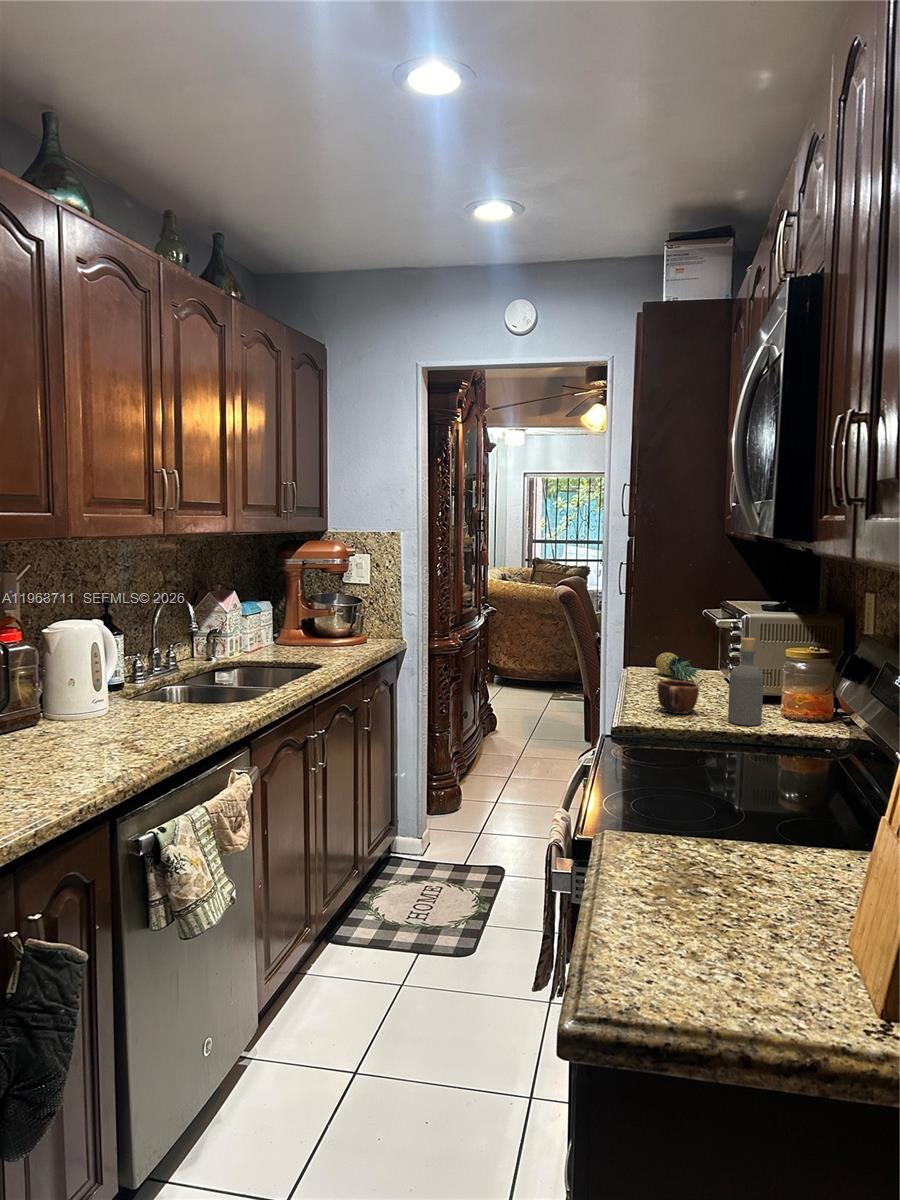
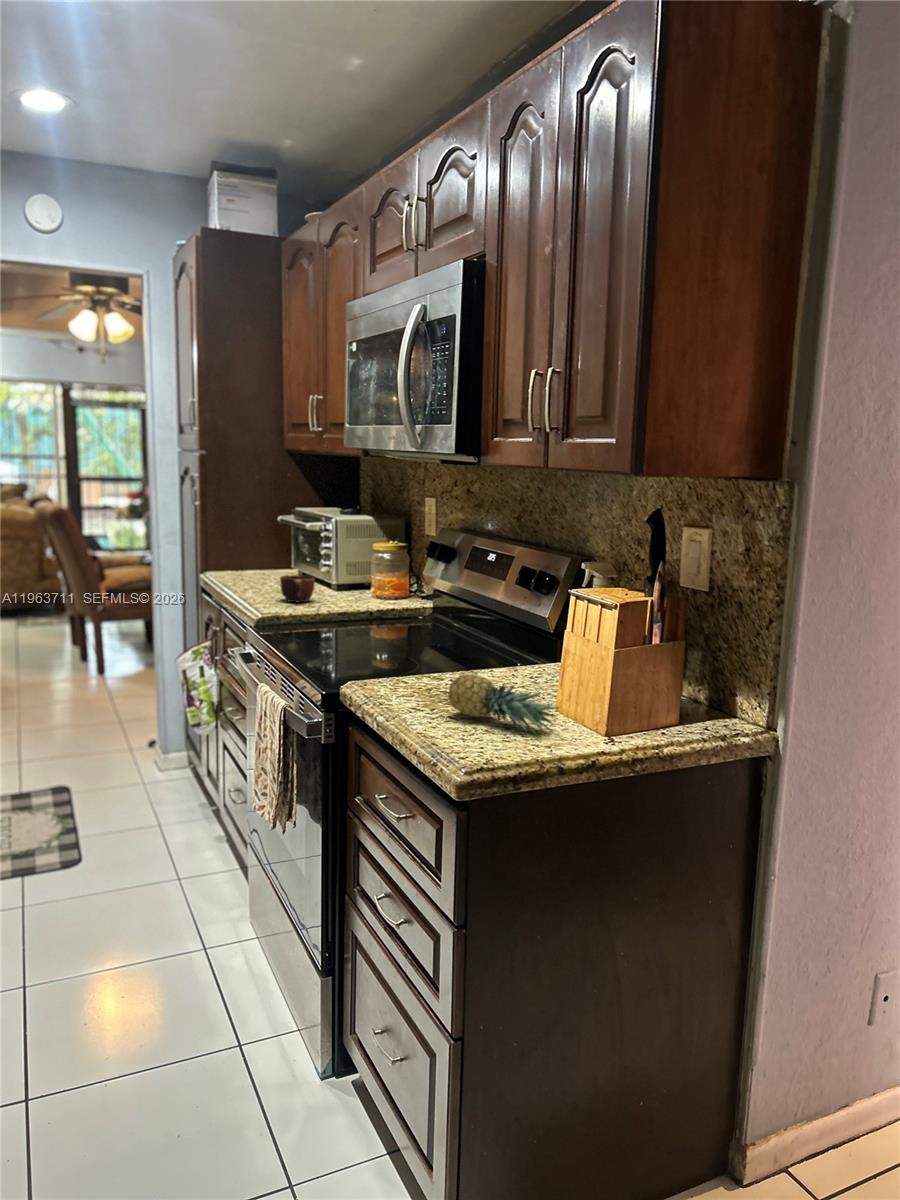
bottle: present [728,638,764,726] -> none [342,536,368,605]
fruit: present [656,652,701,681] -> present [448,674,561,735]

